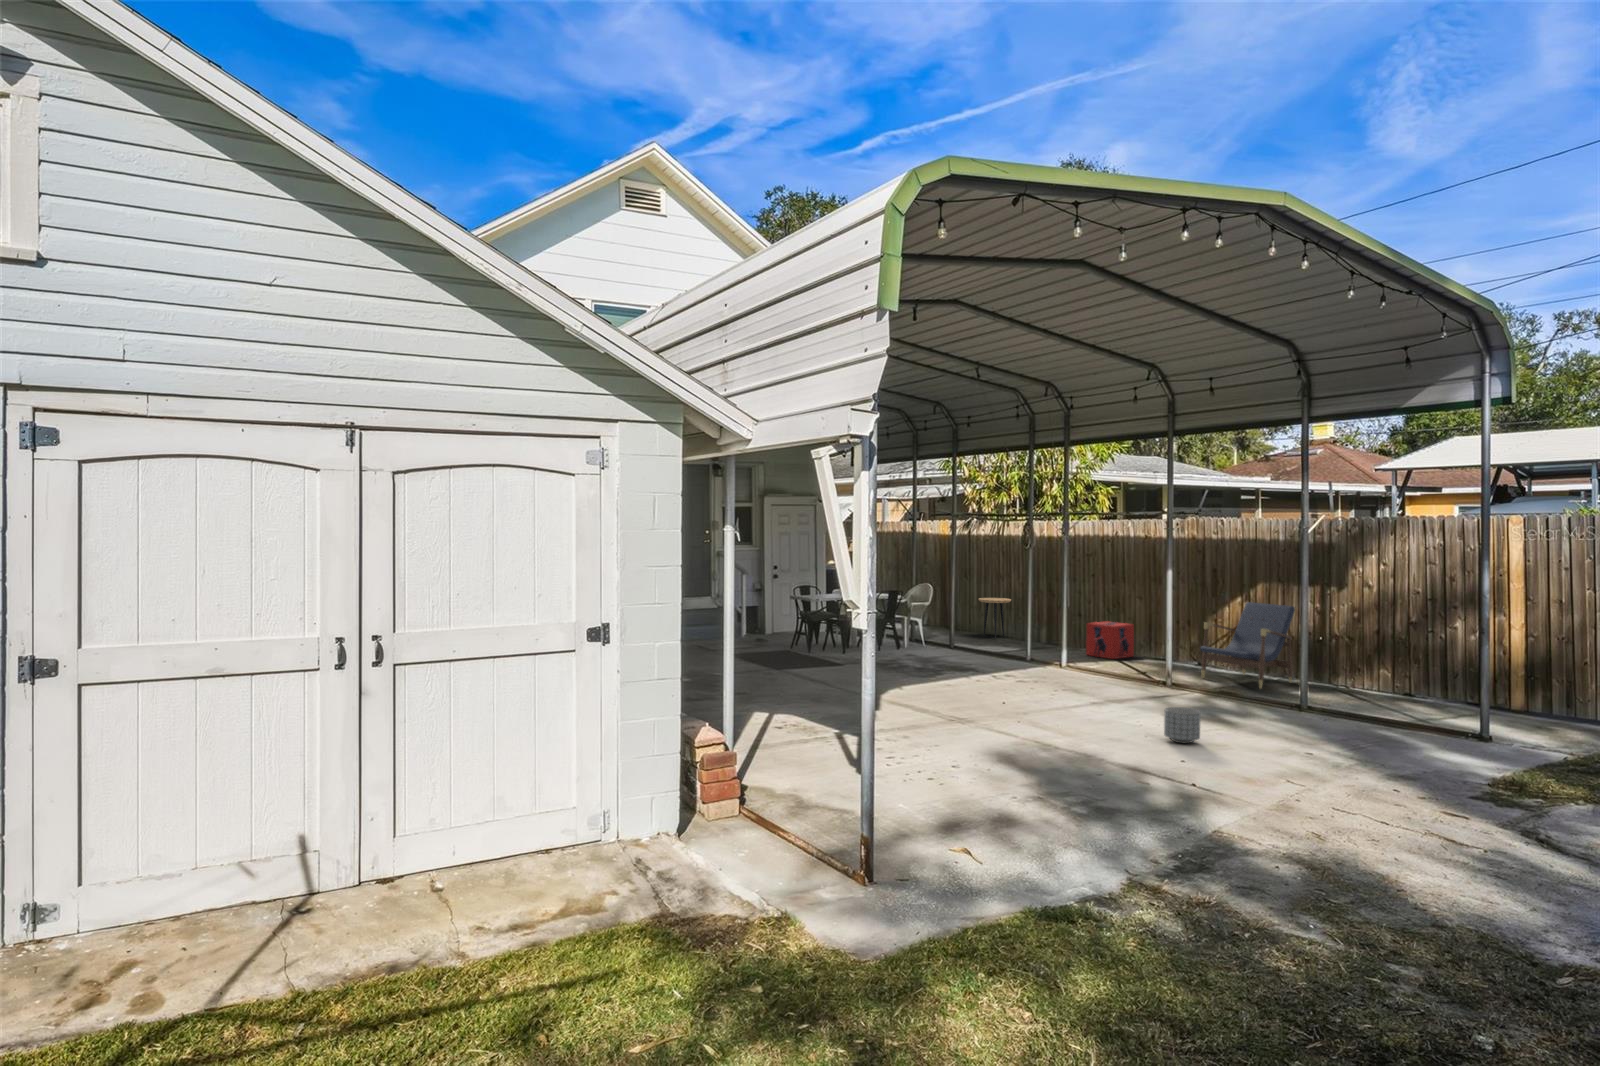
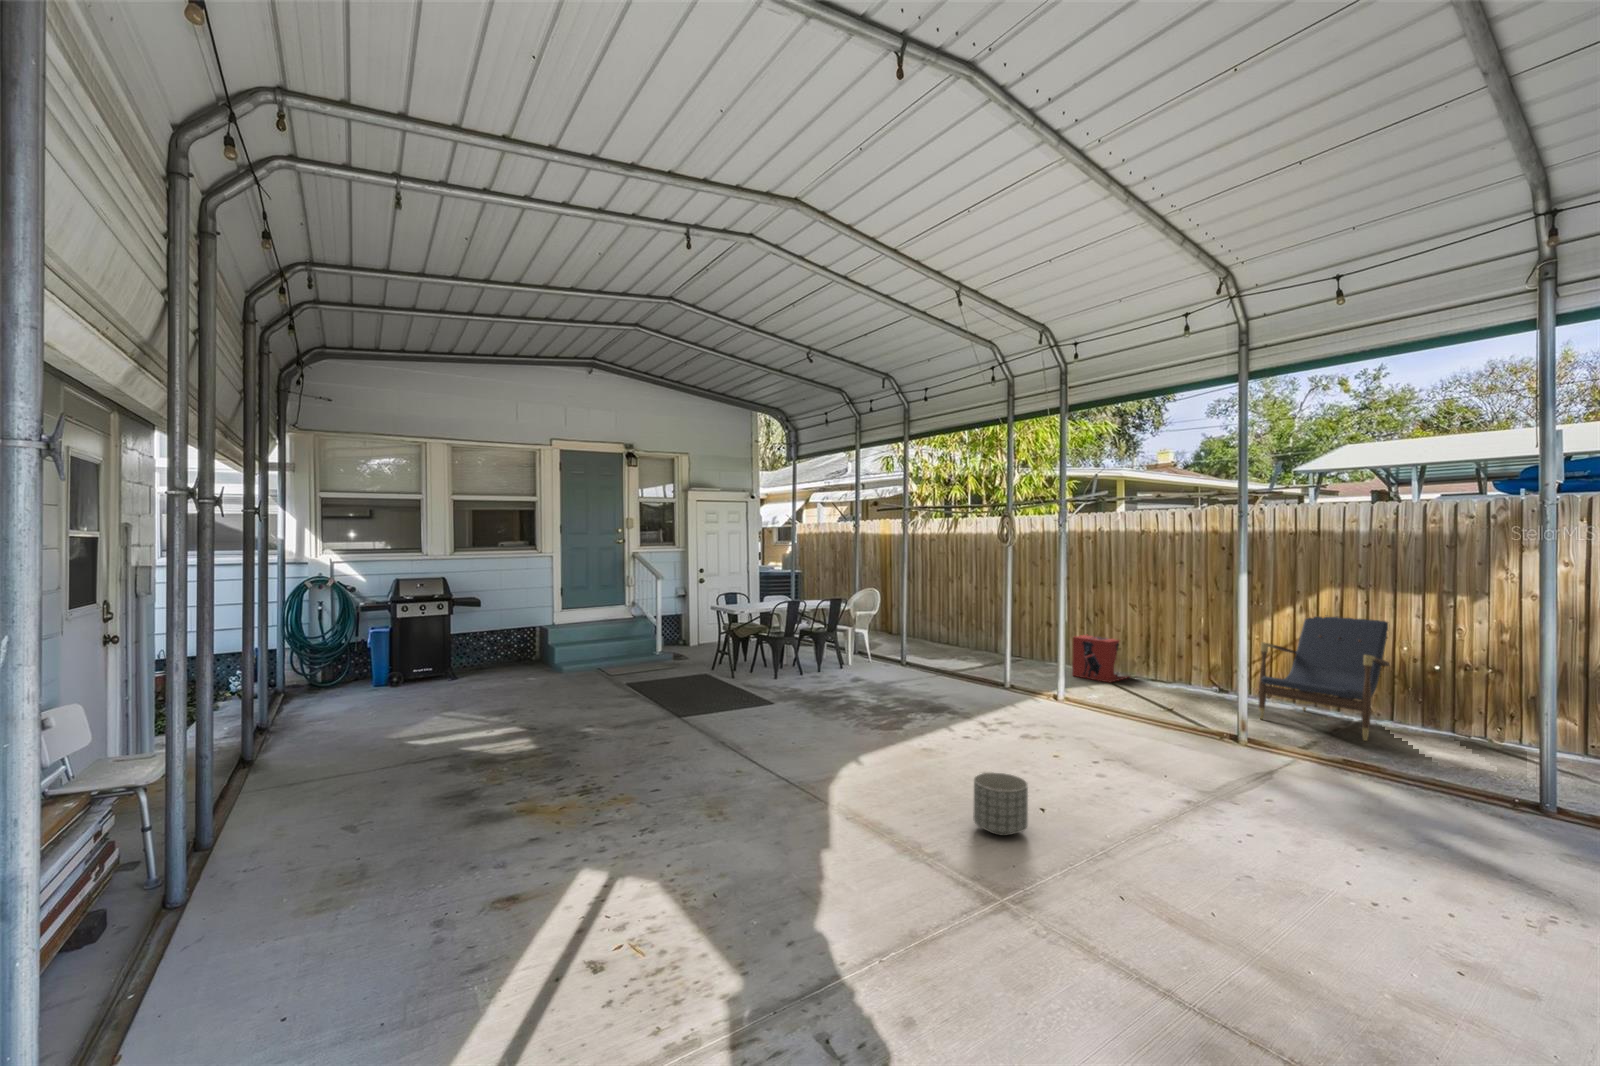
side table: present [978,598,1011,638] -> none [930,603,968,650]
planter: present [1164,707,1200,743] -> present [973,773,1028,836]

